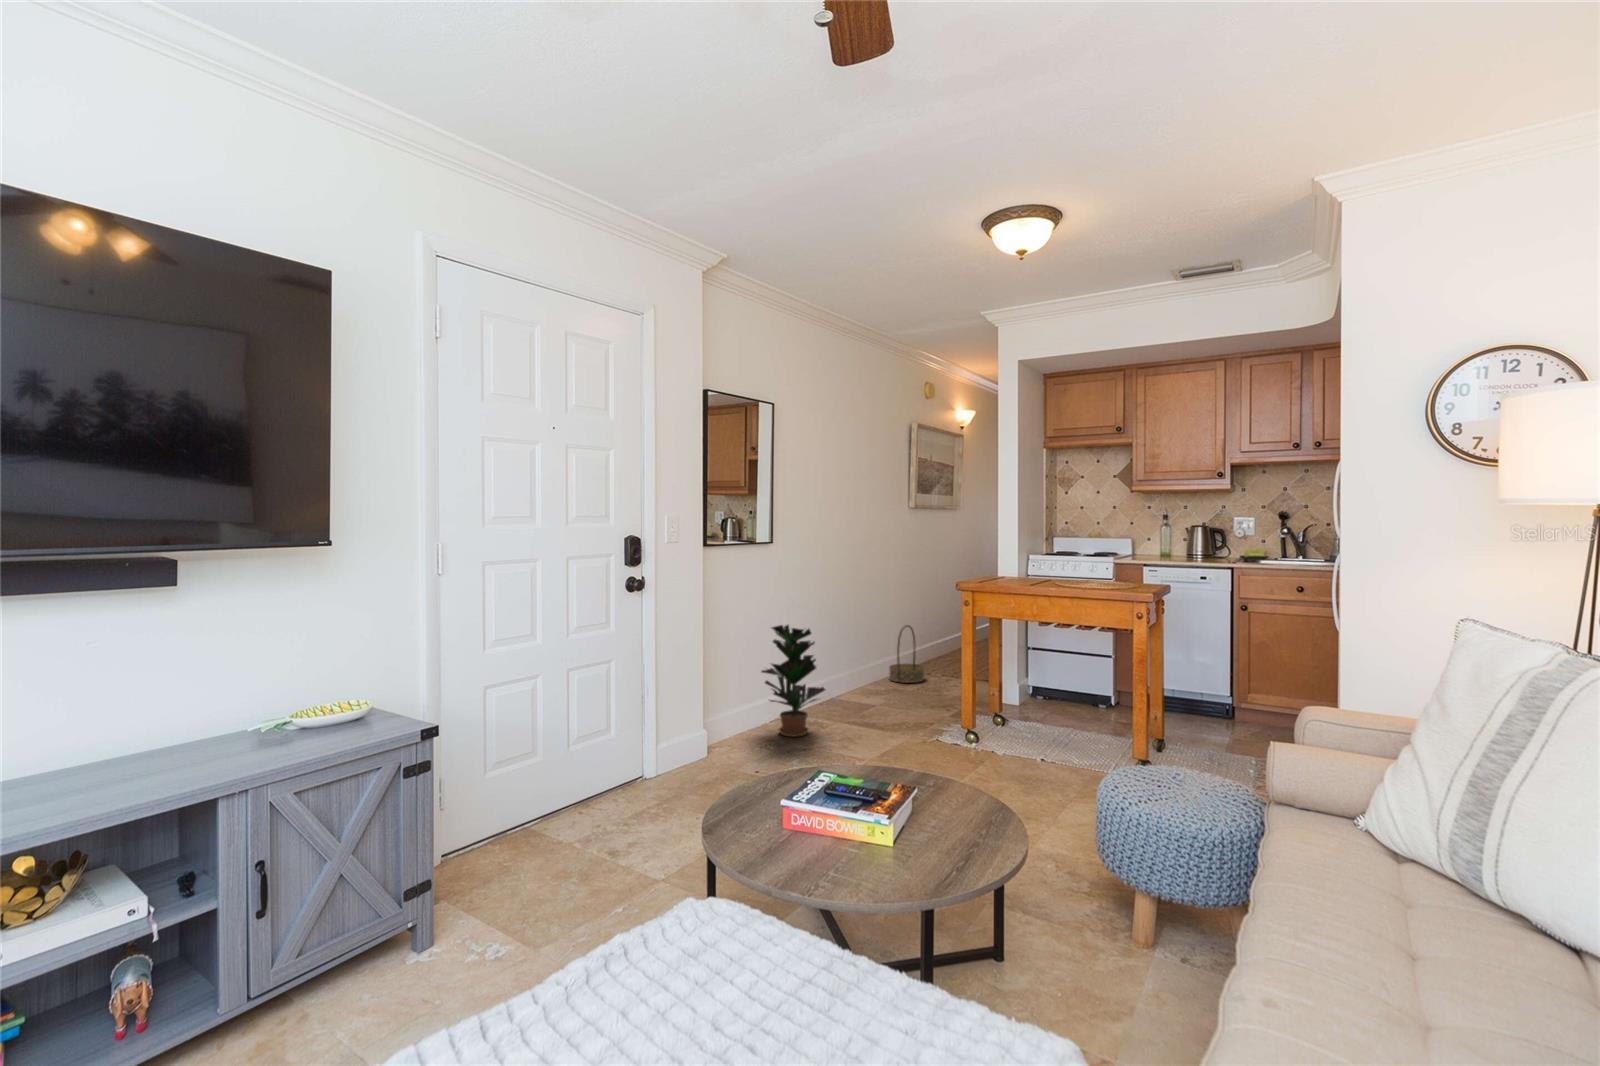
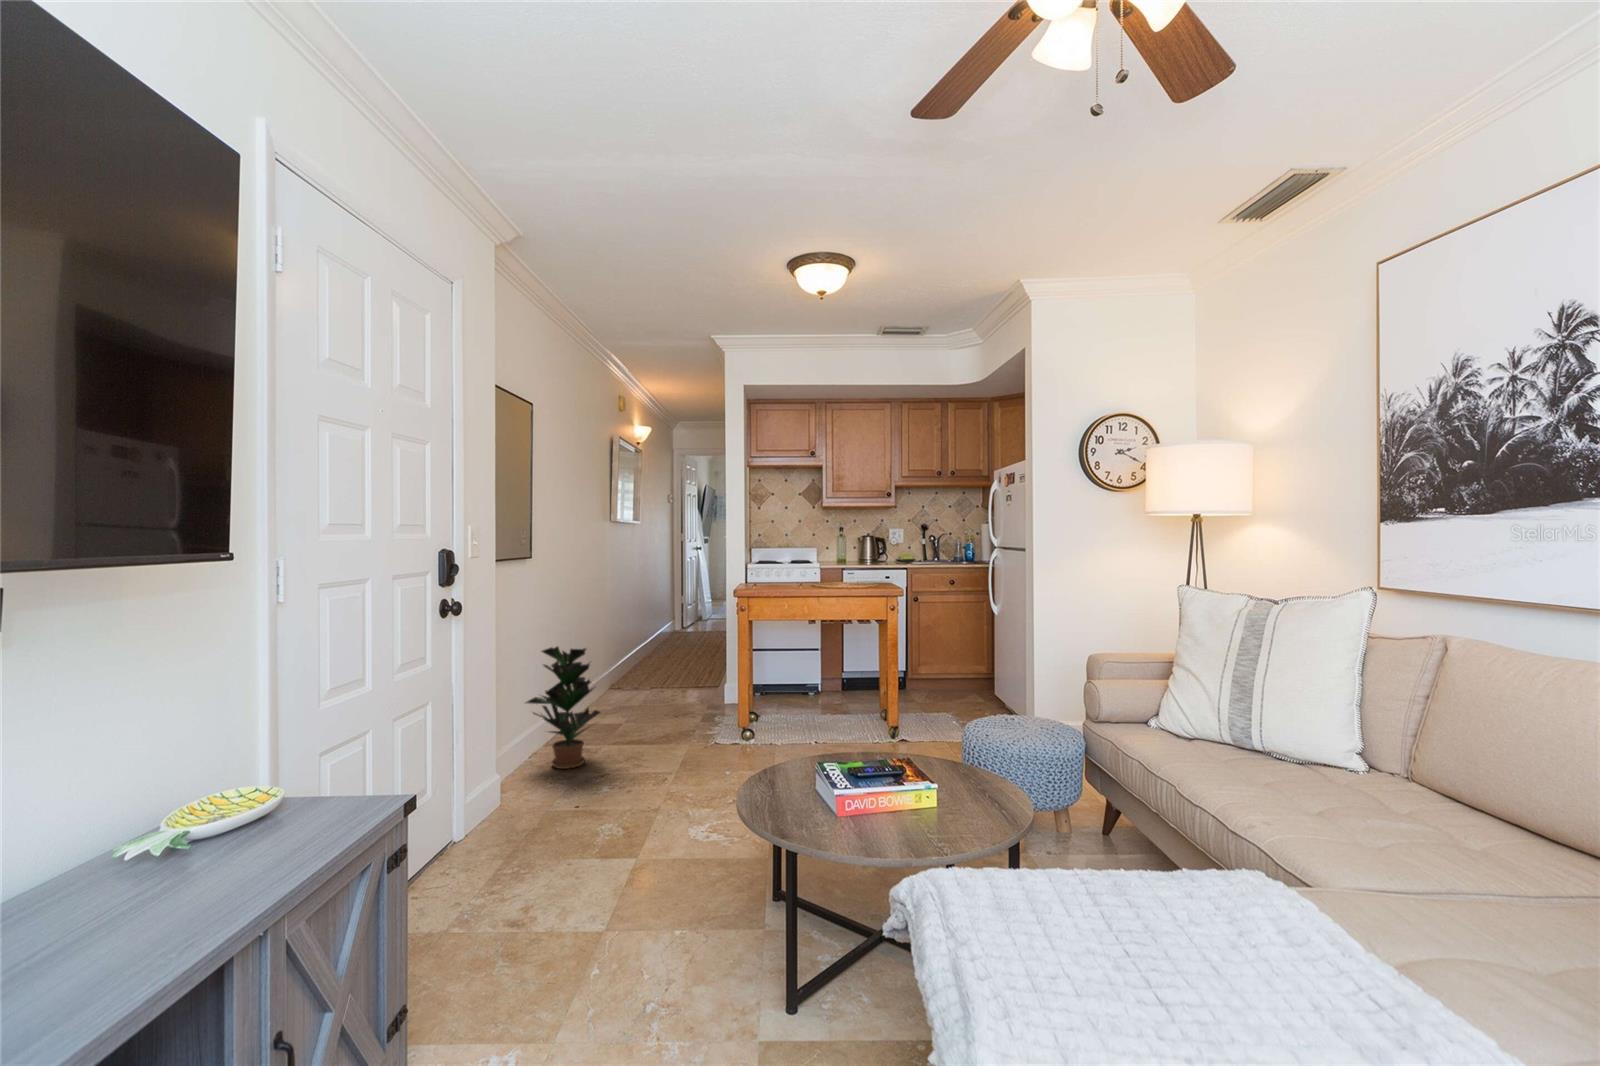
basket: present [889,625,924,683] -> none [605,641,641,701]

